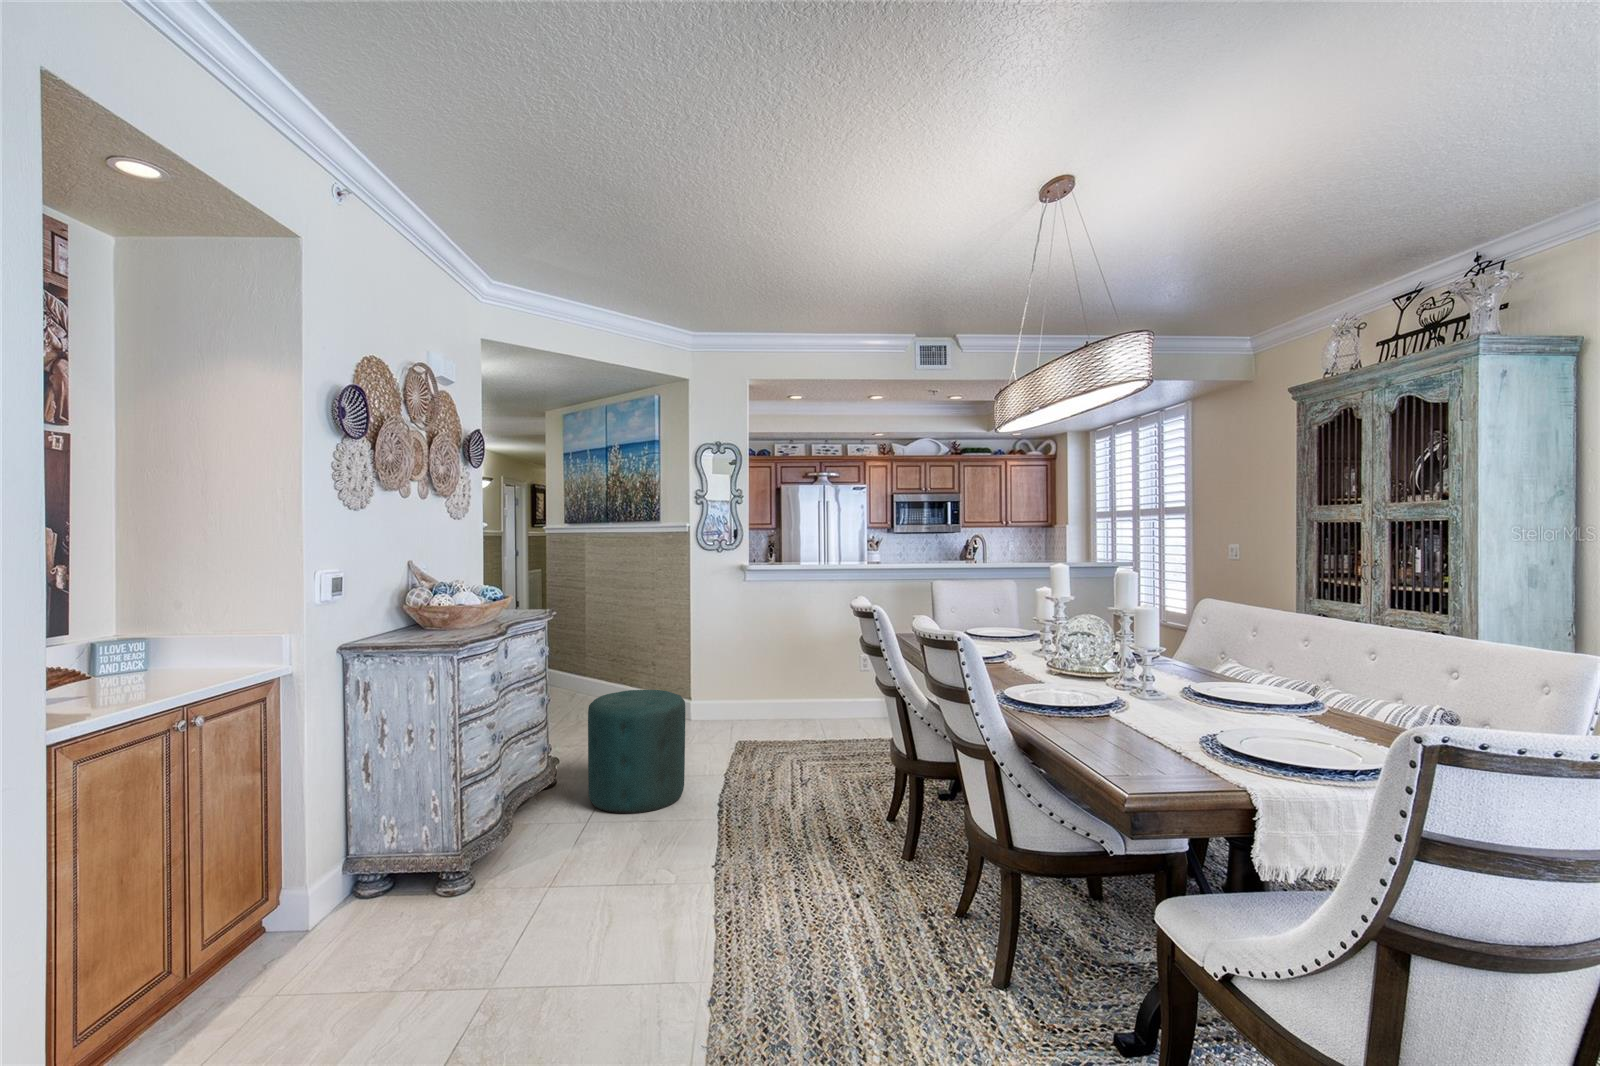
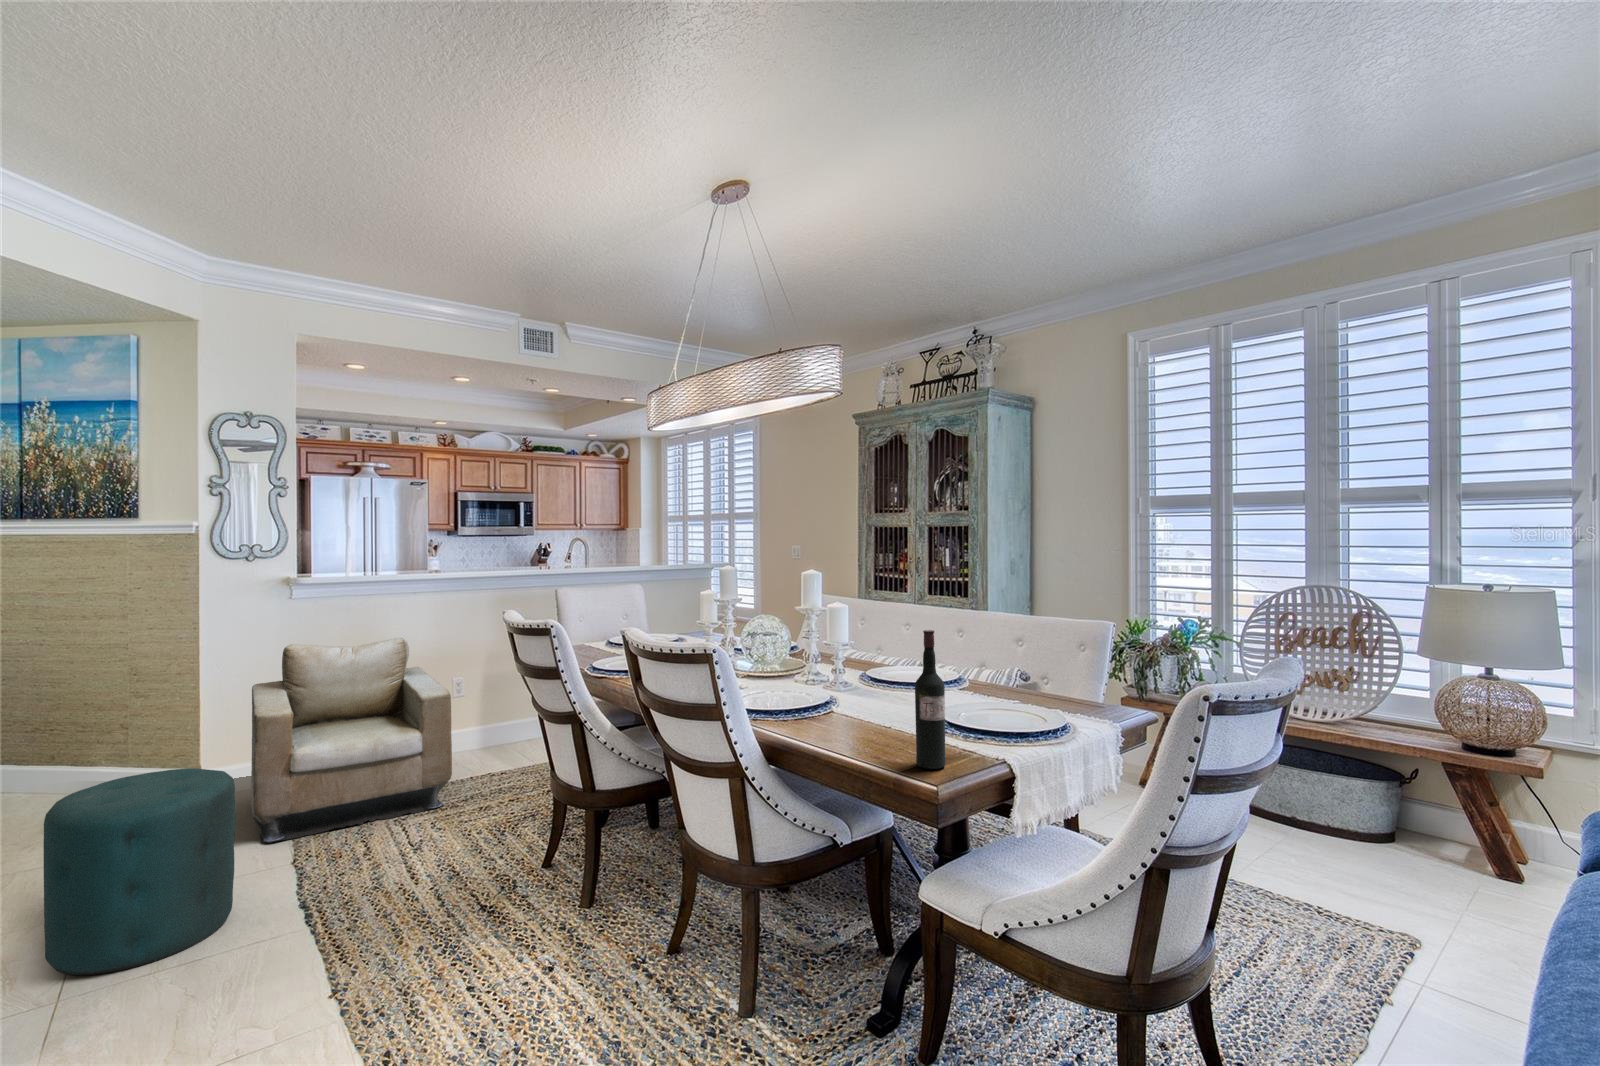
armchair: none [698,614,843,757] -> present [251,638,452,843]
wine bottle: none [1146,627,1183,779] -> present [915,630,946,769]

